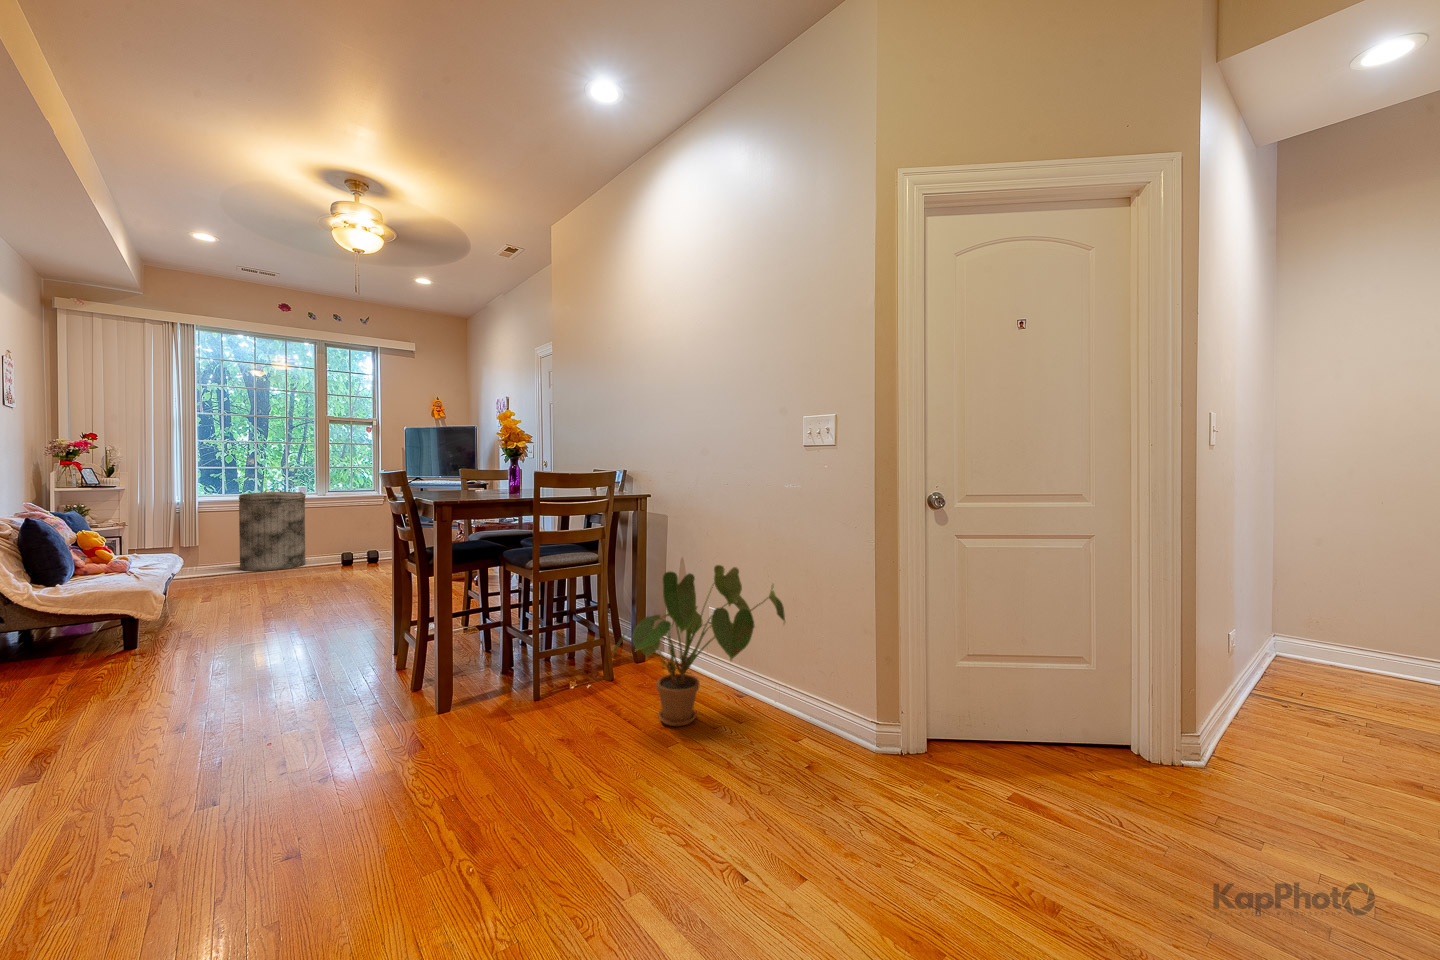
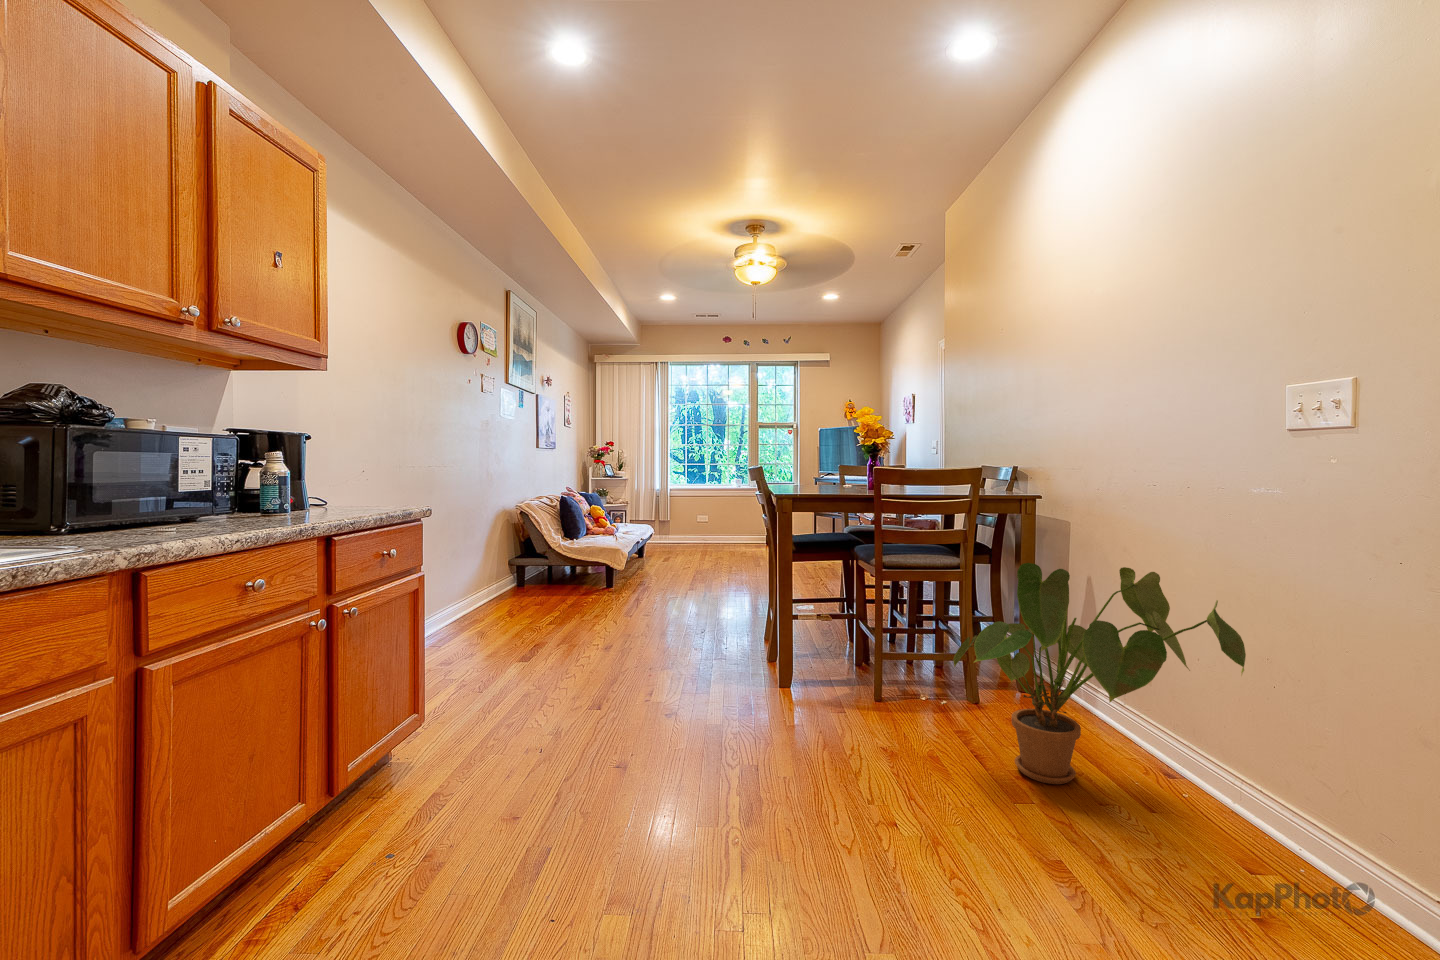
trash can: present [239,489,306,571] -> none [691,482,736,550]

